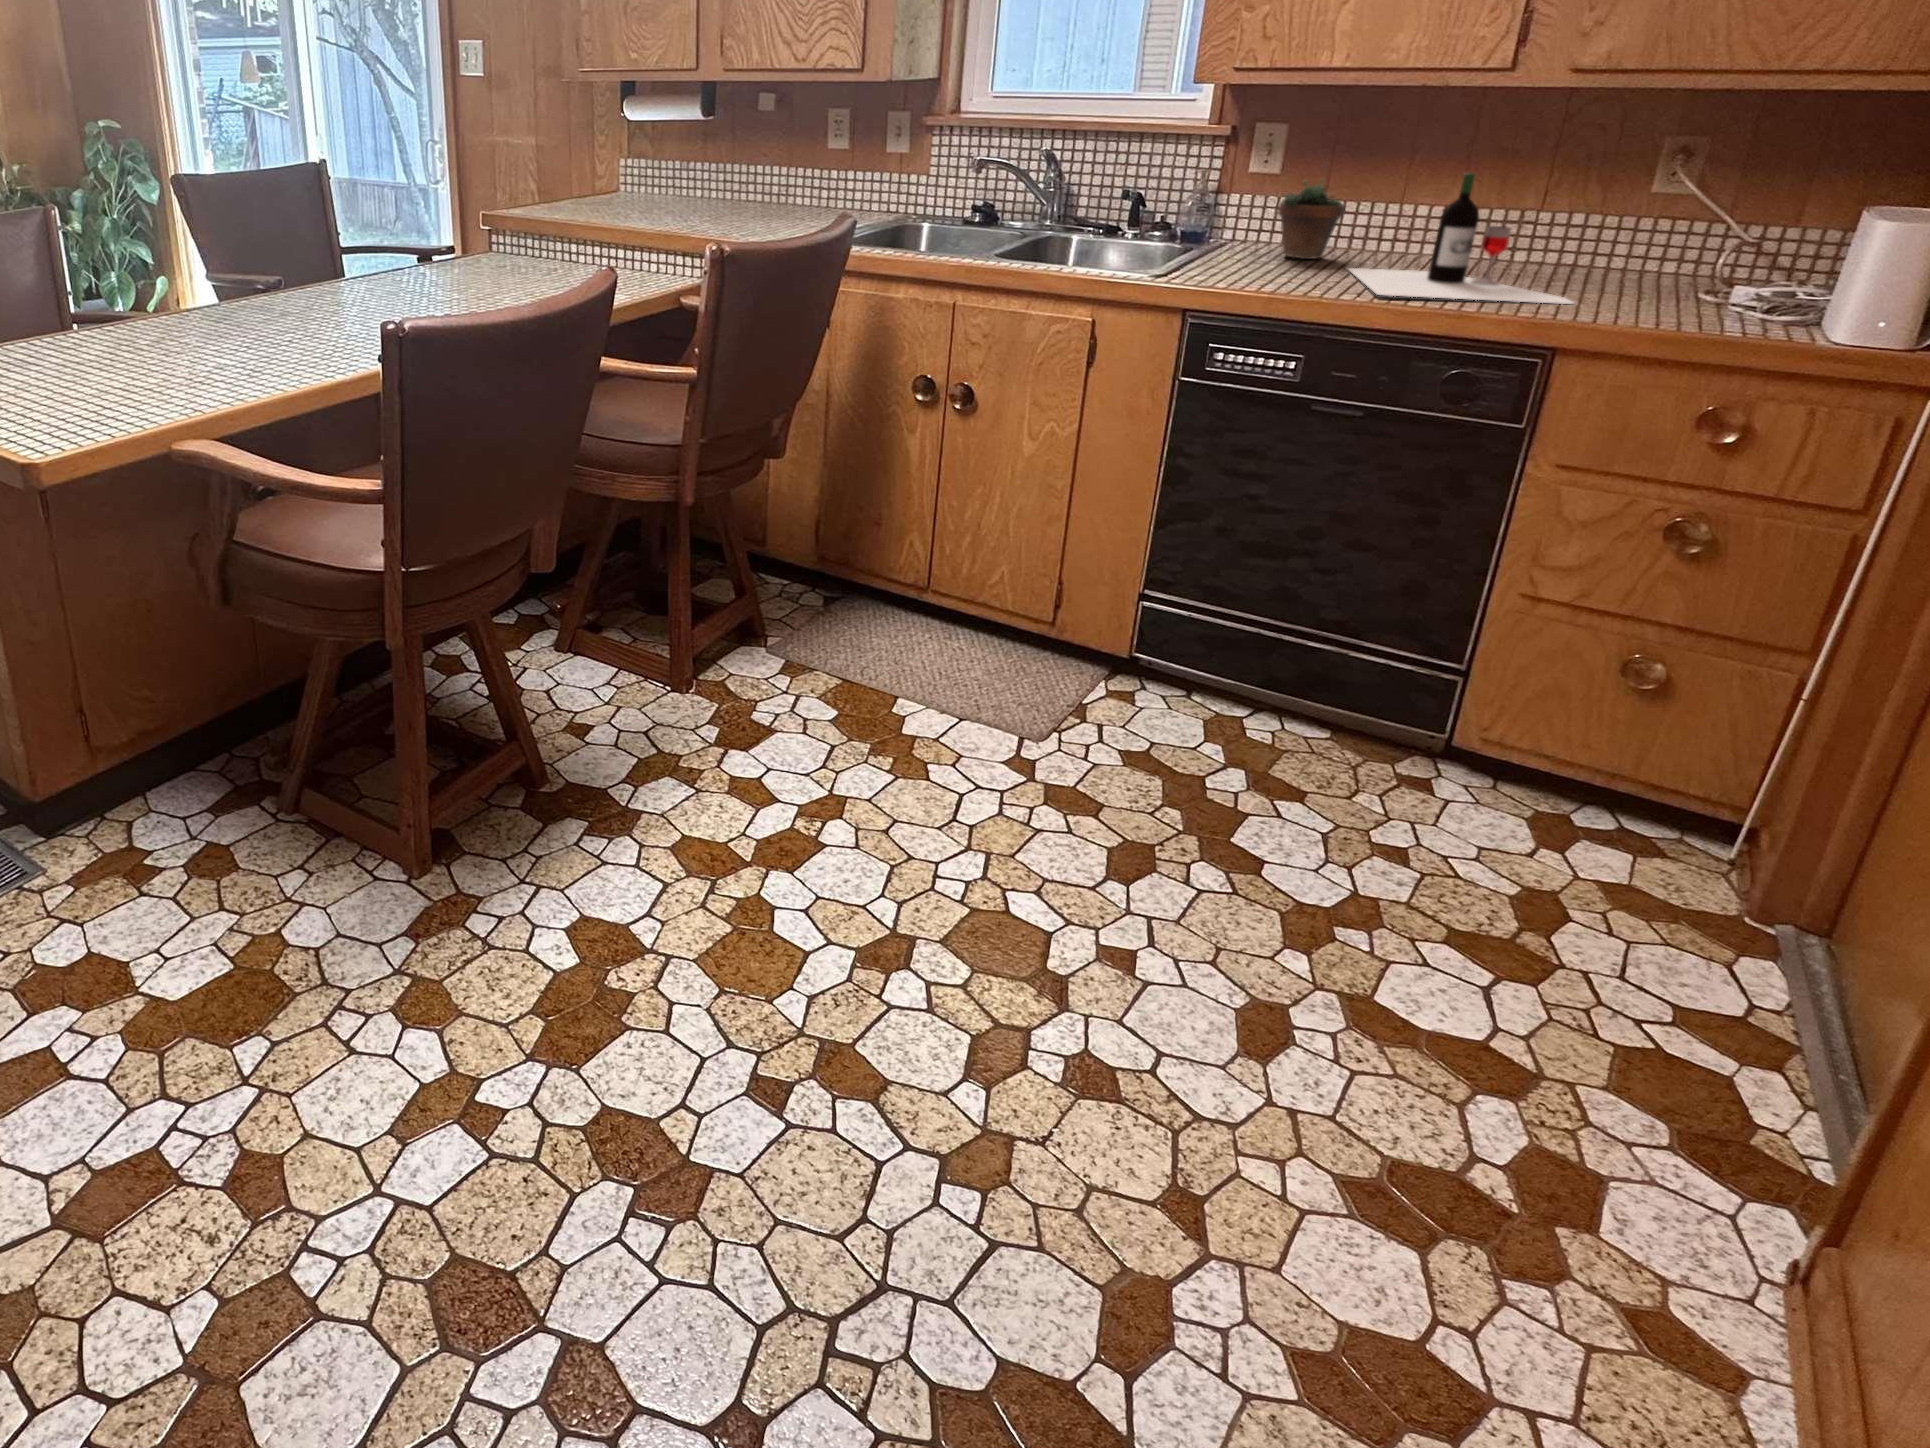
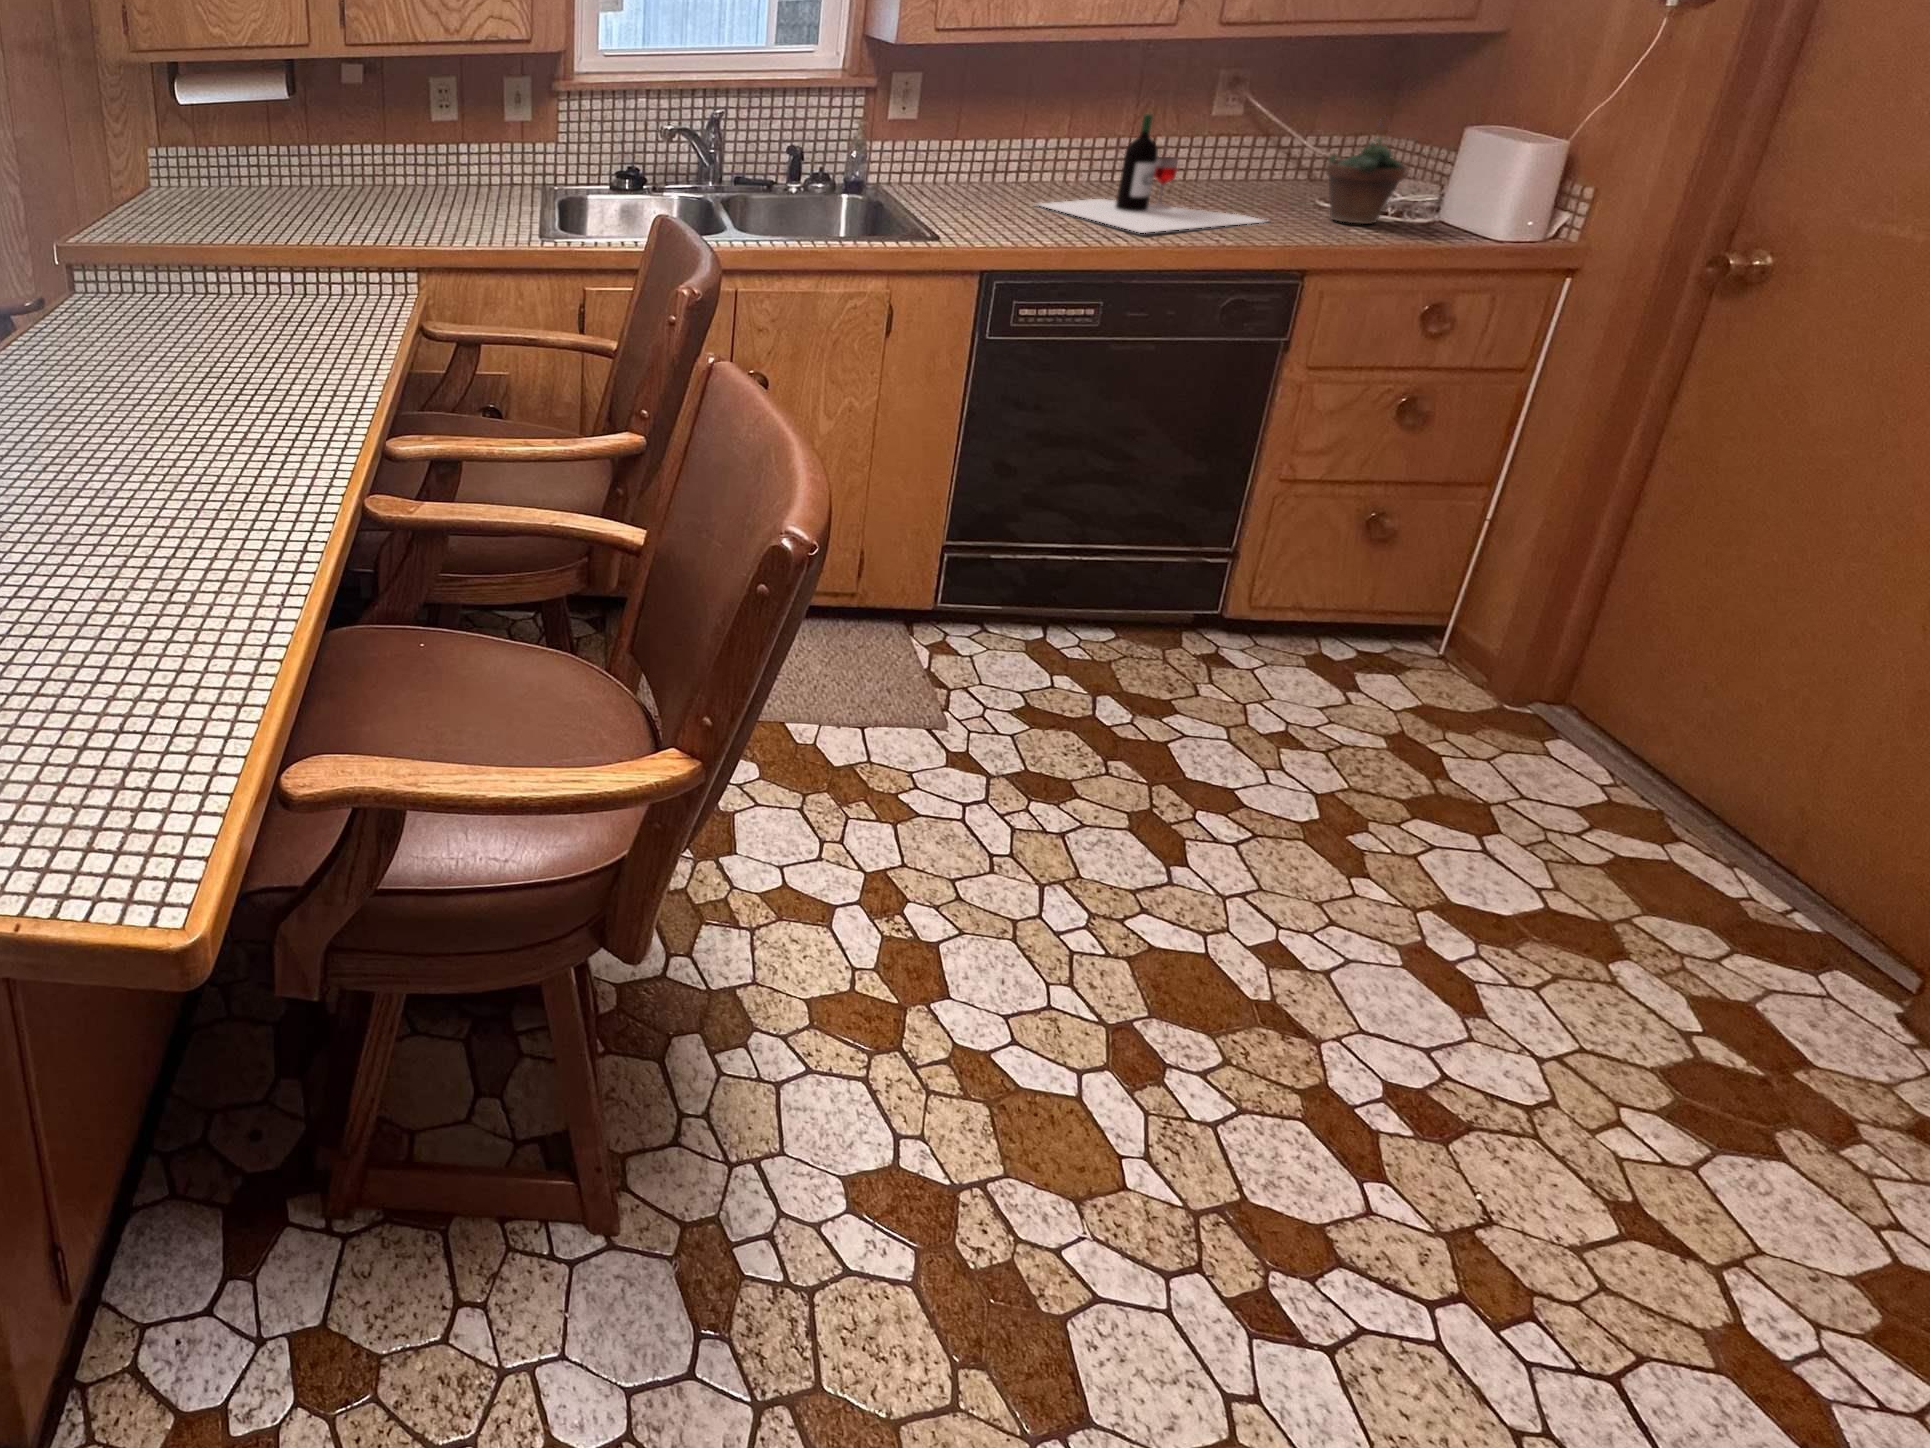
succulent plant: present [1279,163,1345,259] -> present [1326,118,1407,224]

